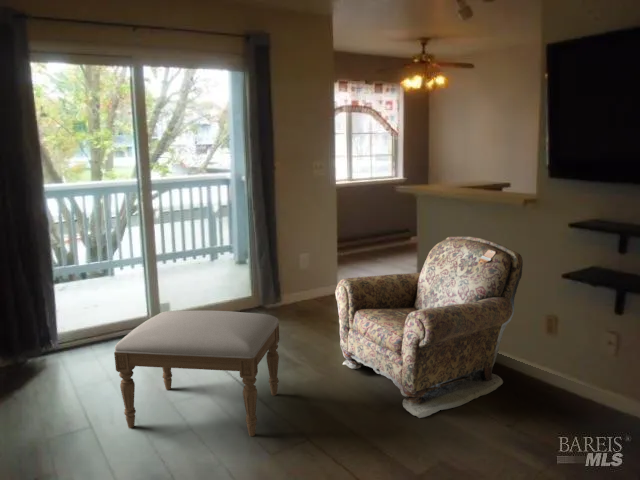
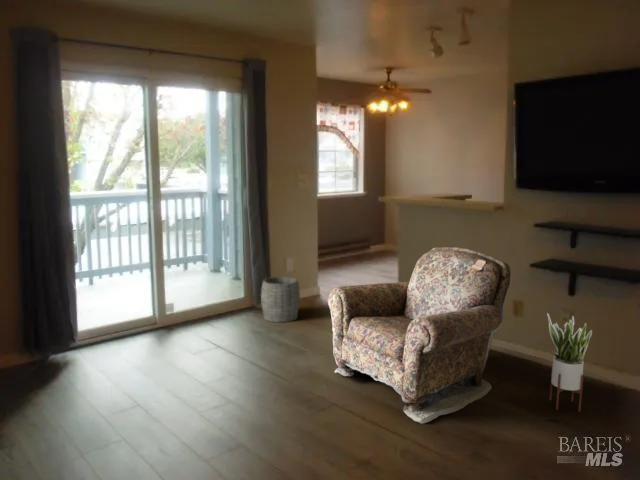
woven basket: none [282,266,321,313] -> present [261,277,300,322]
potted plant: none [557,306,604,409] -> present [547,313,592,411]
ottoman: present [114,310,279,436] -> none [113,319,278,447]

